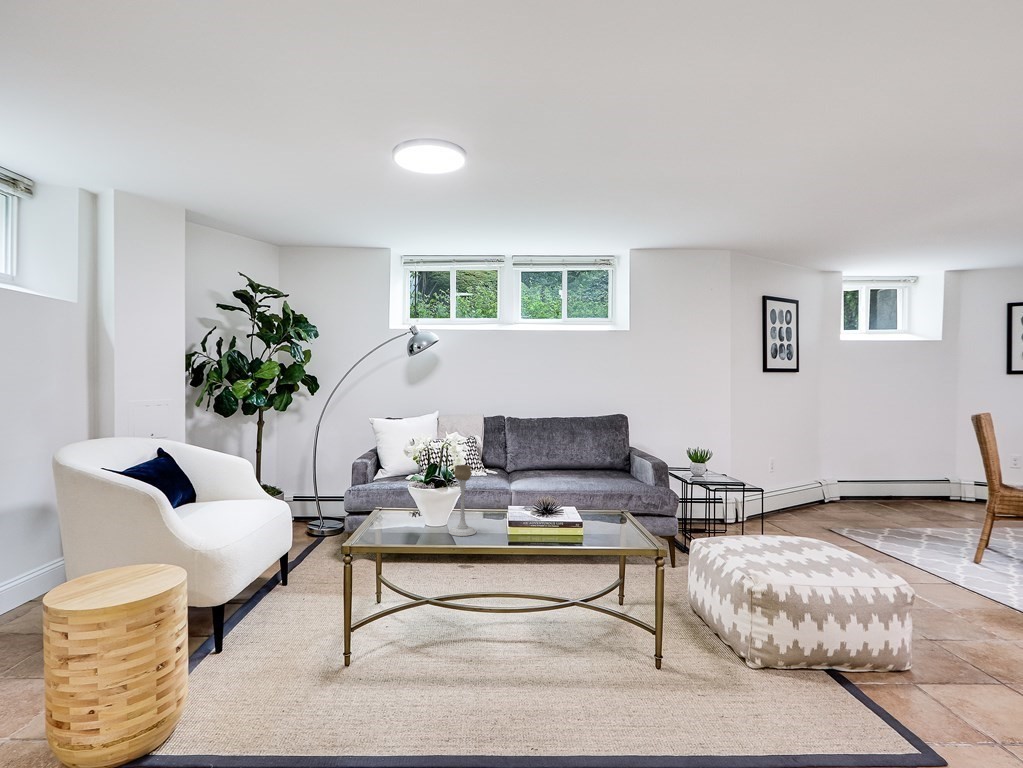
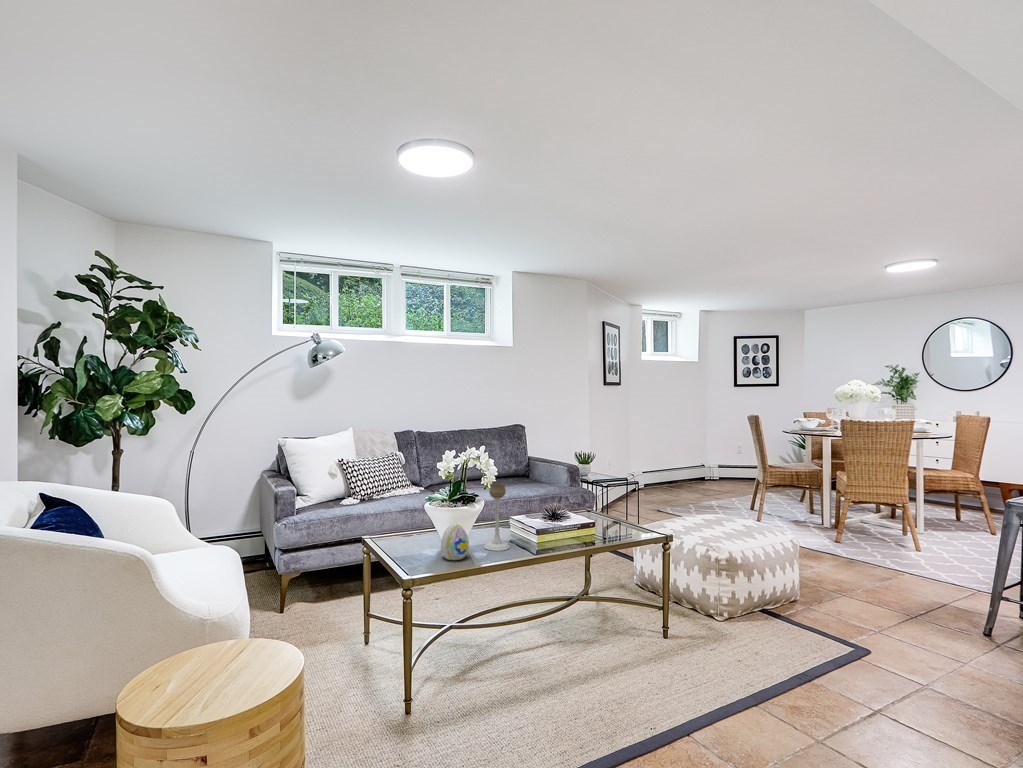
decorative egg: none [391,501,420,538] -> present [441,524,469,560]

